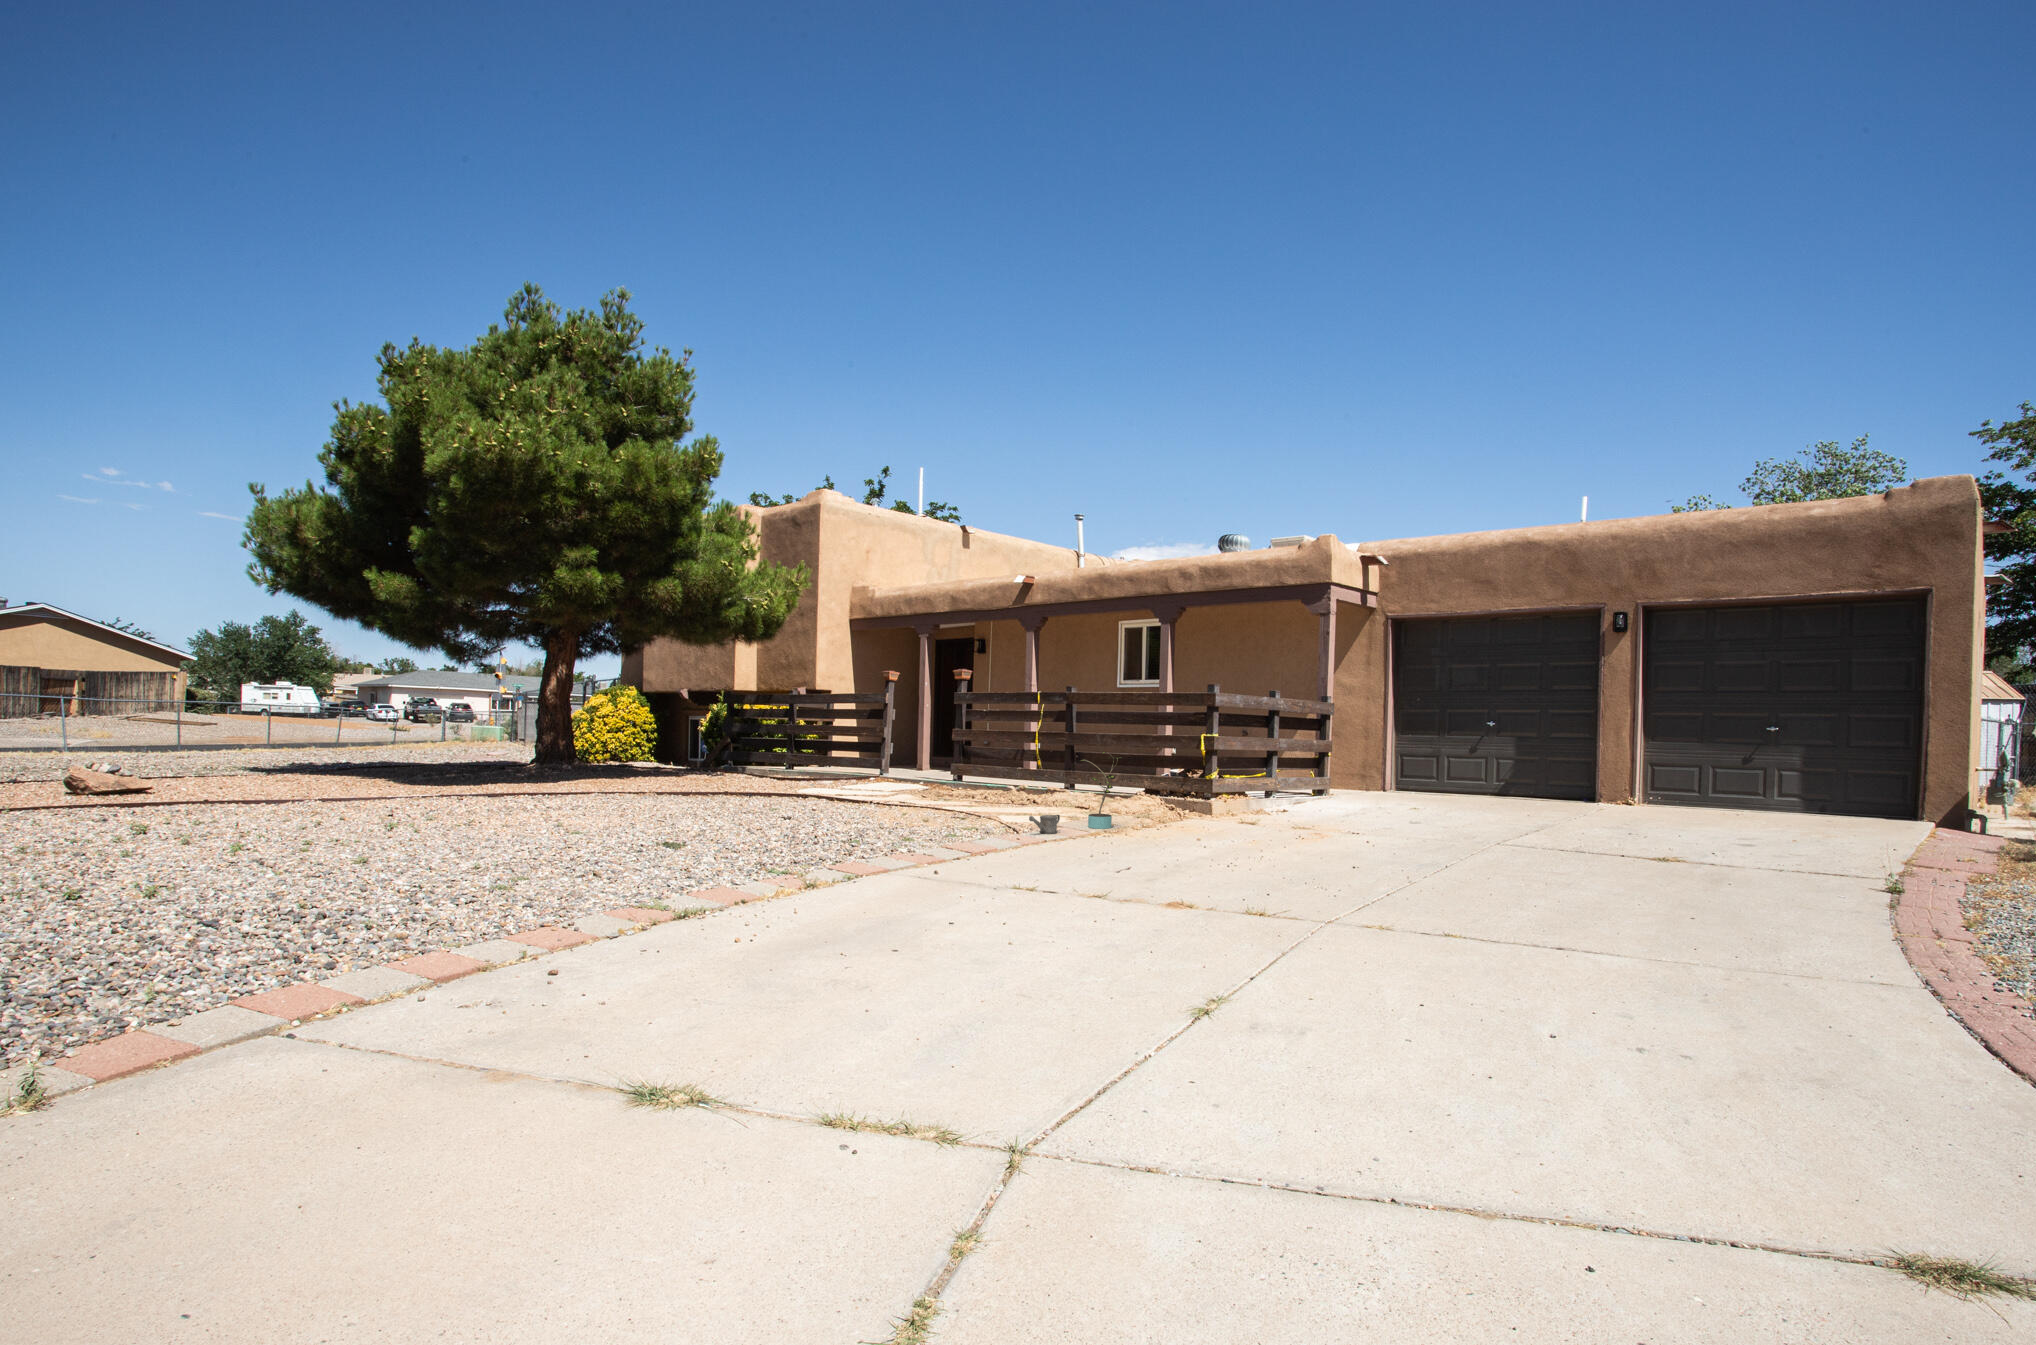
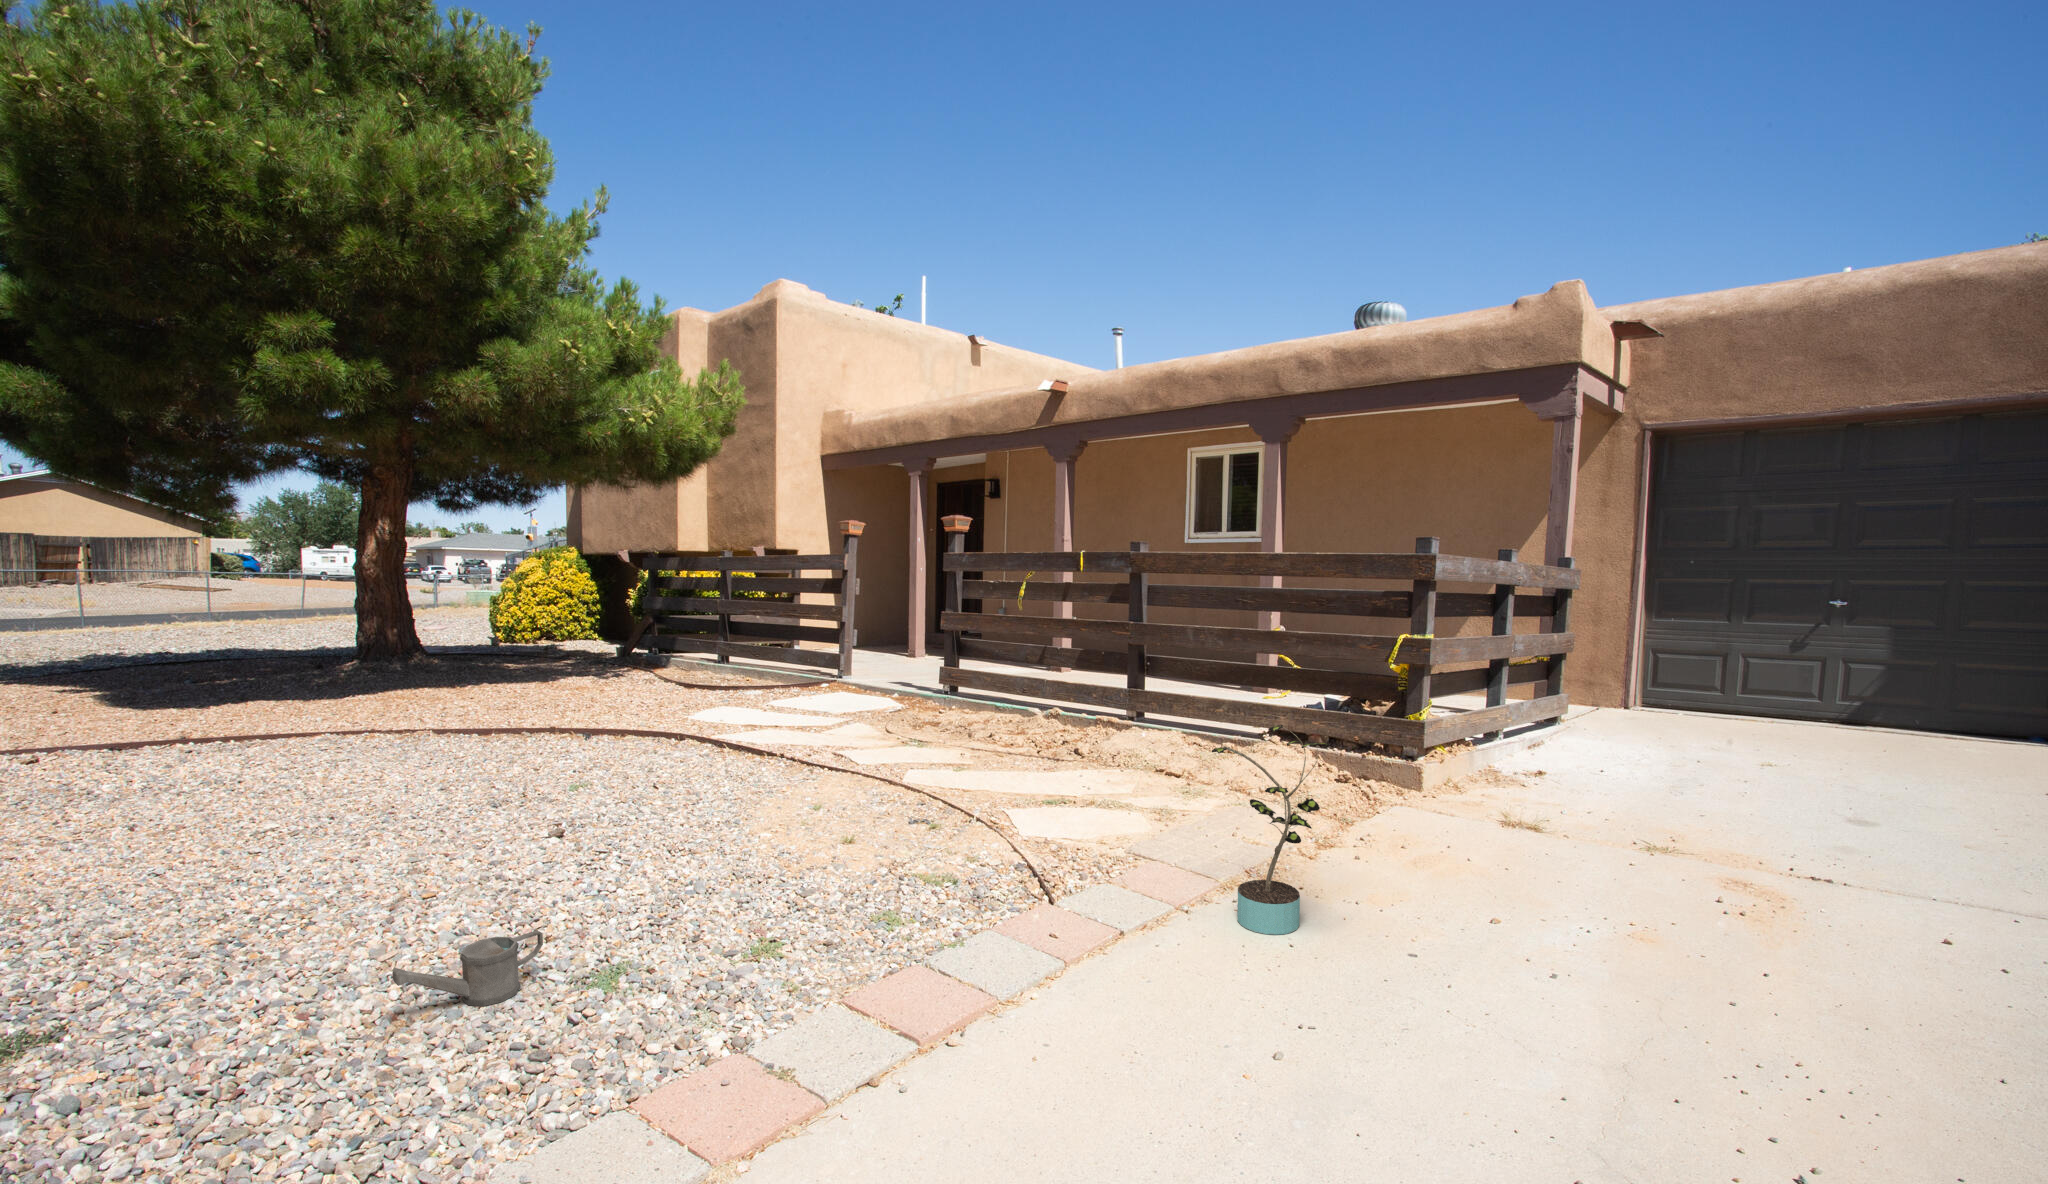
watering can: present [1029,815,1060,834] -> present [392,930,543,1006]

